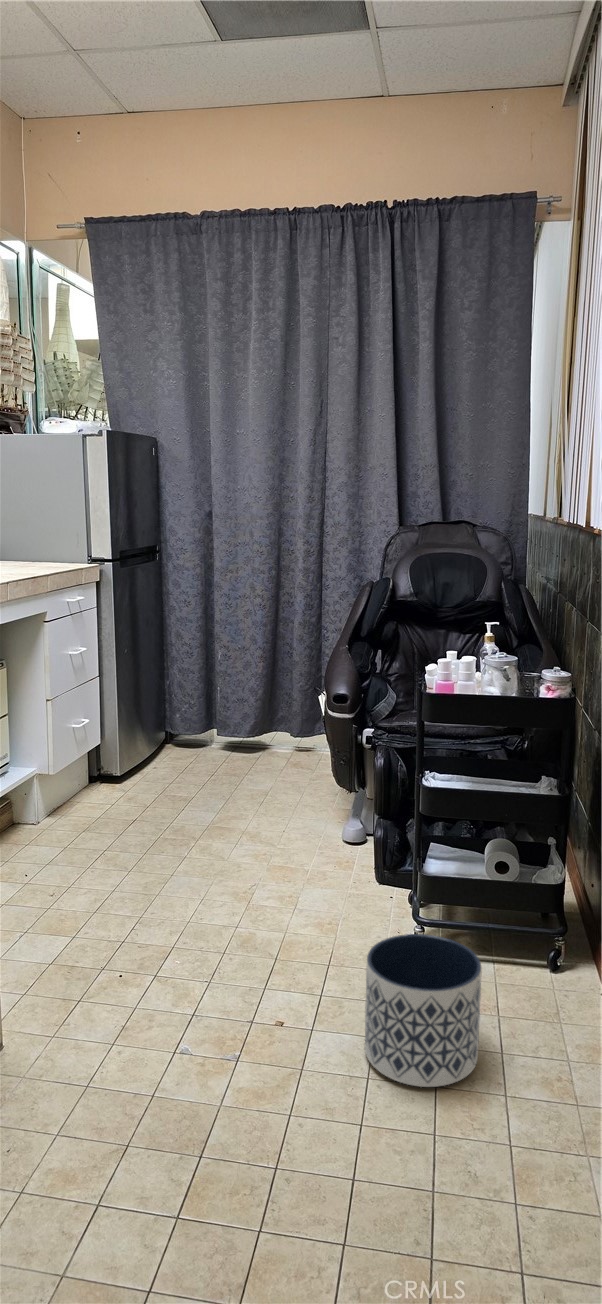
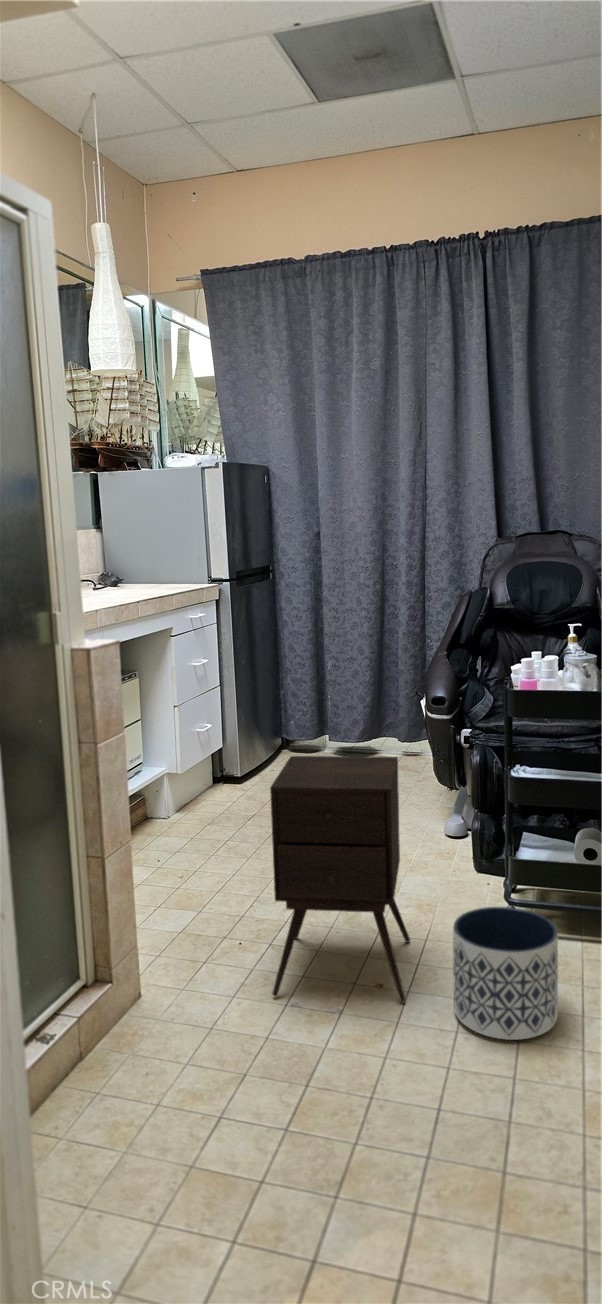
side table: none [159,764,312,1044] -> present [270,756,410,1002]

